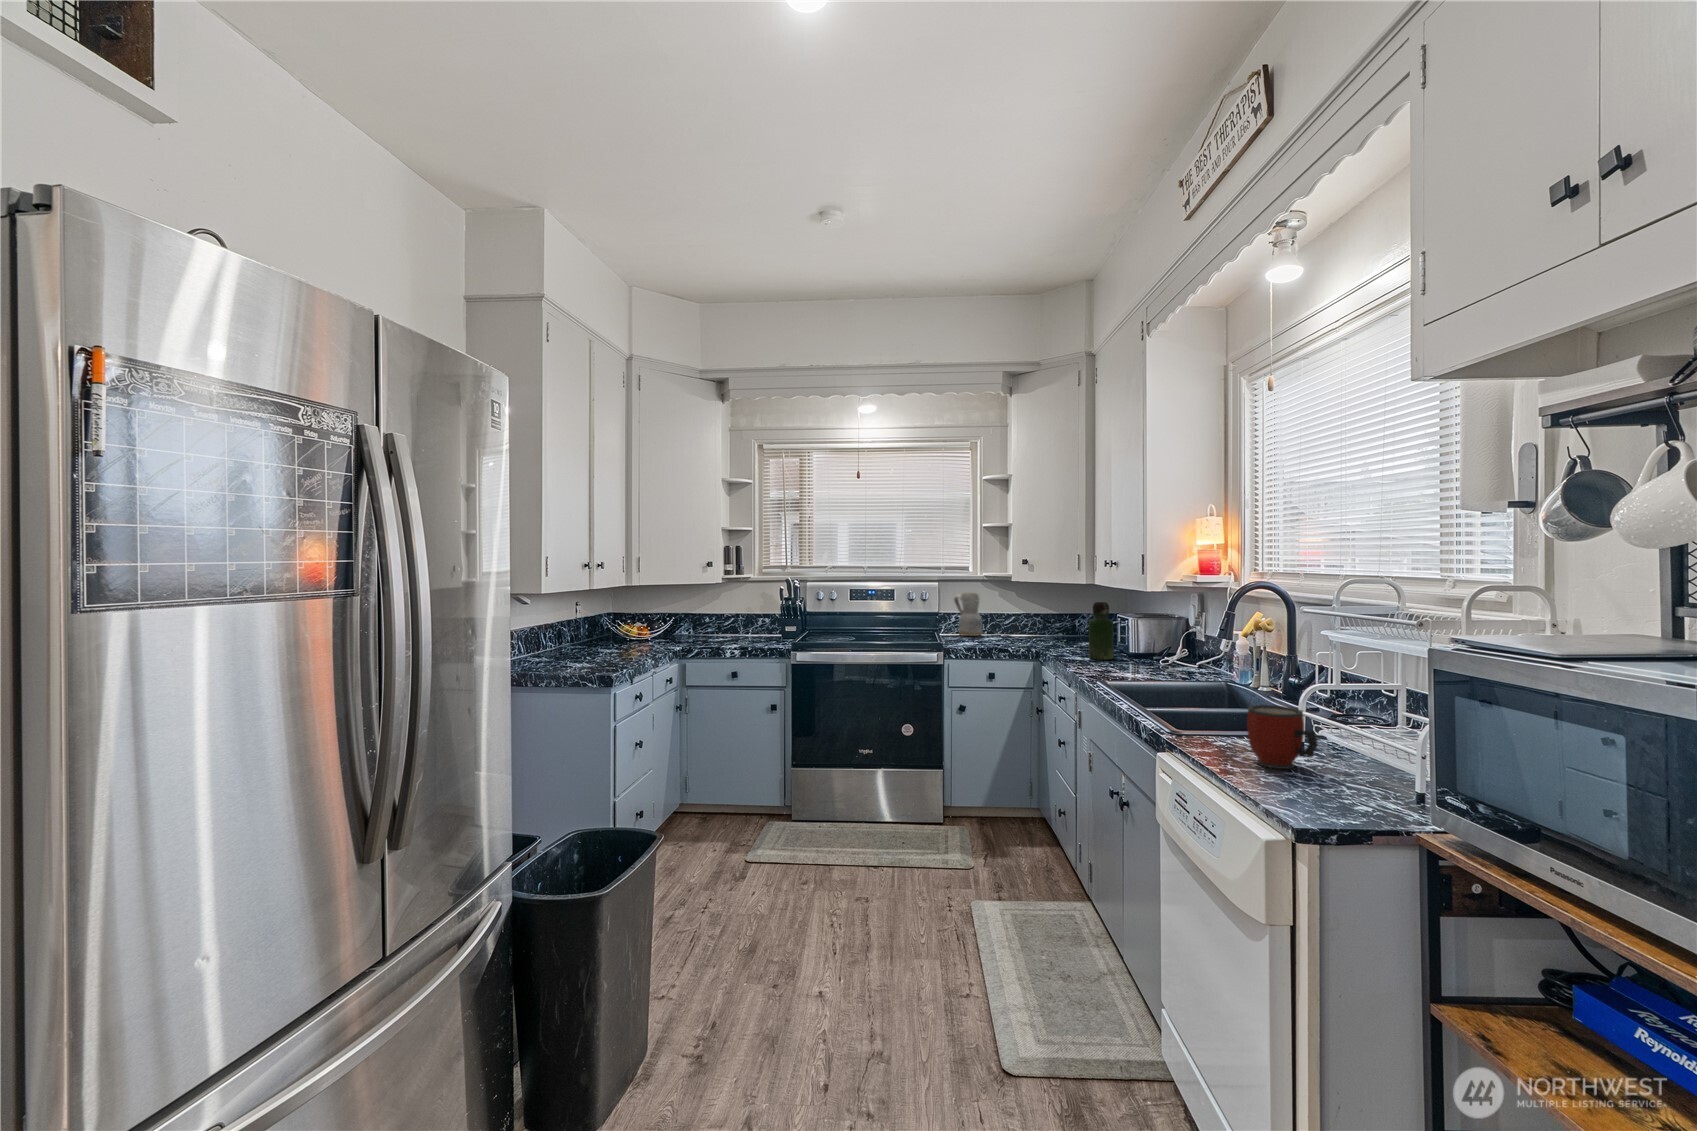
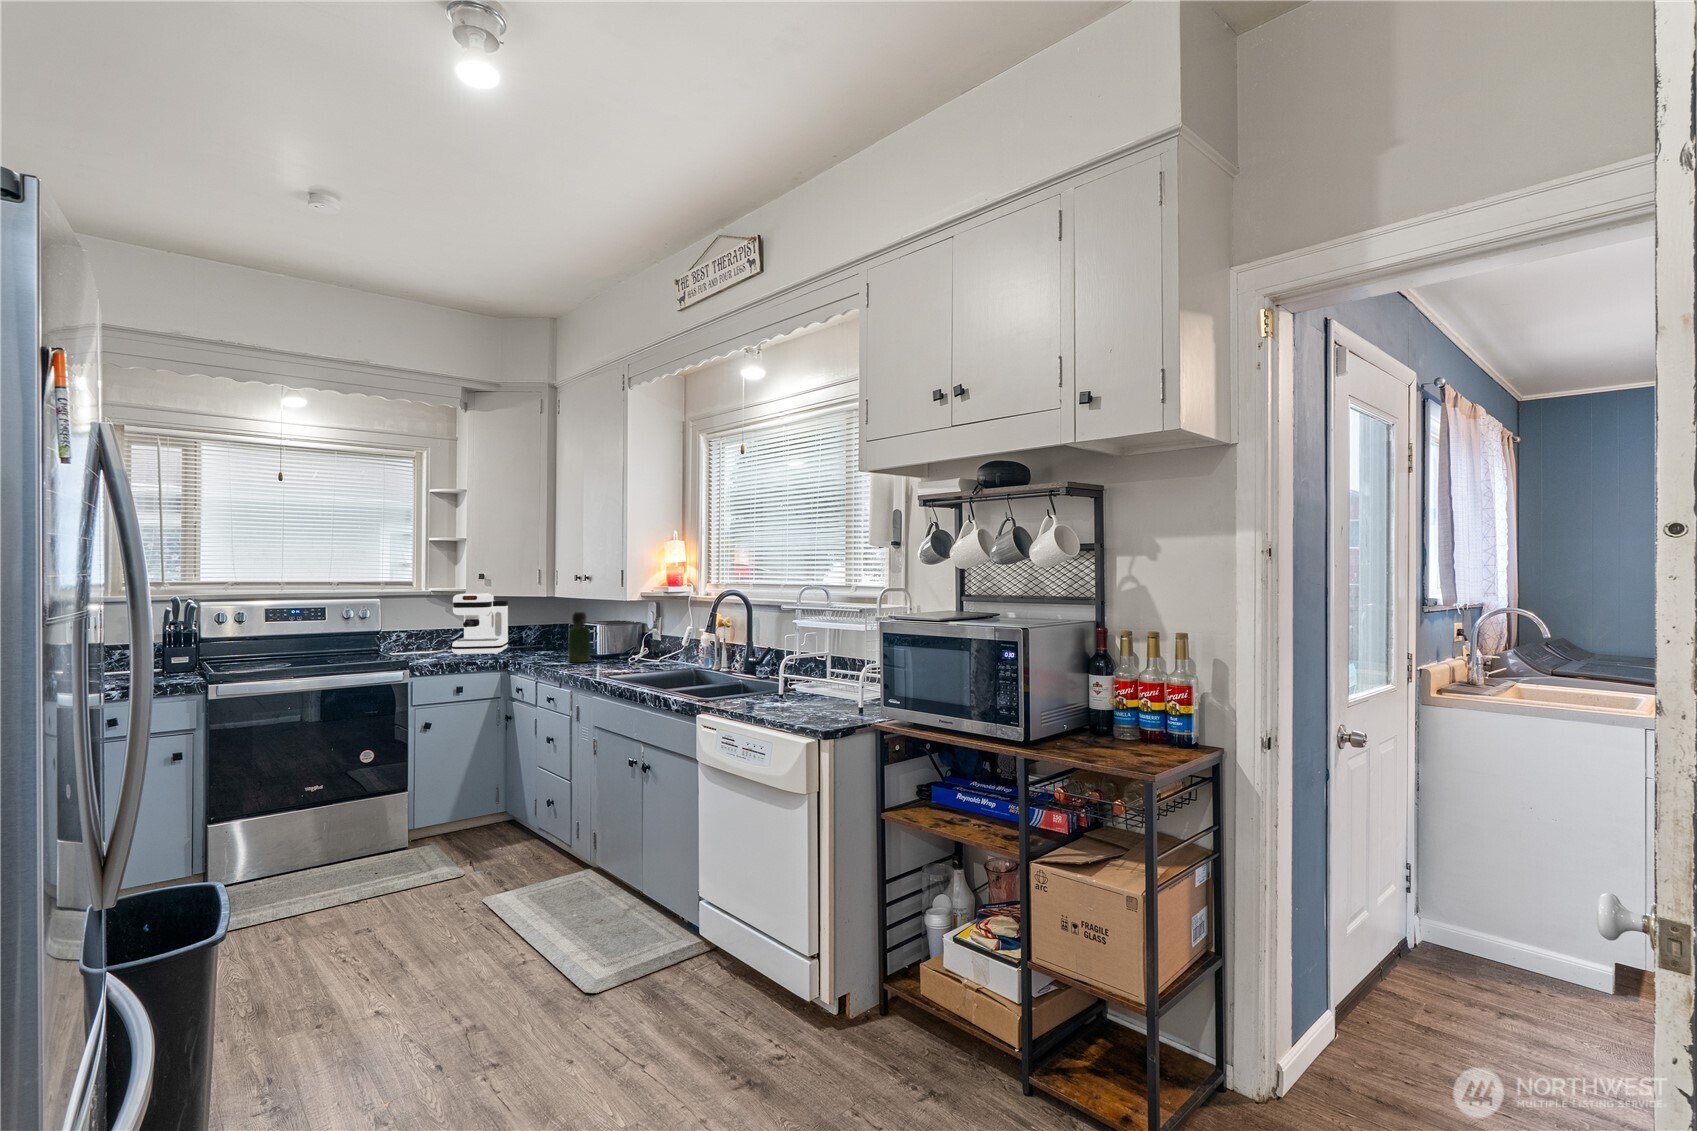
coffee maker: none [994,580,1051,643] -> present [452,593,508,655]
ceramic pitcher: present [954,592,982,636] -> none [396,608,429,653]
mug: present [1247,705,1318,769] -> none [761,671,803,710]

